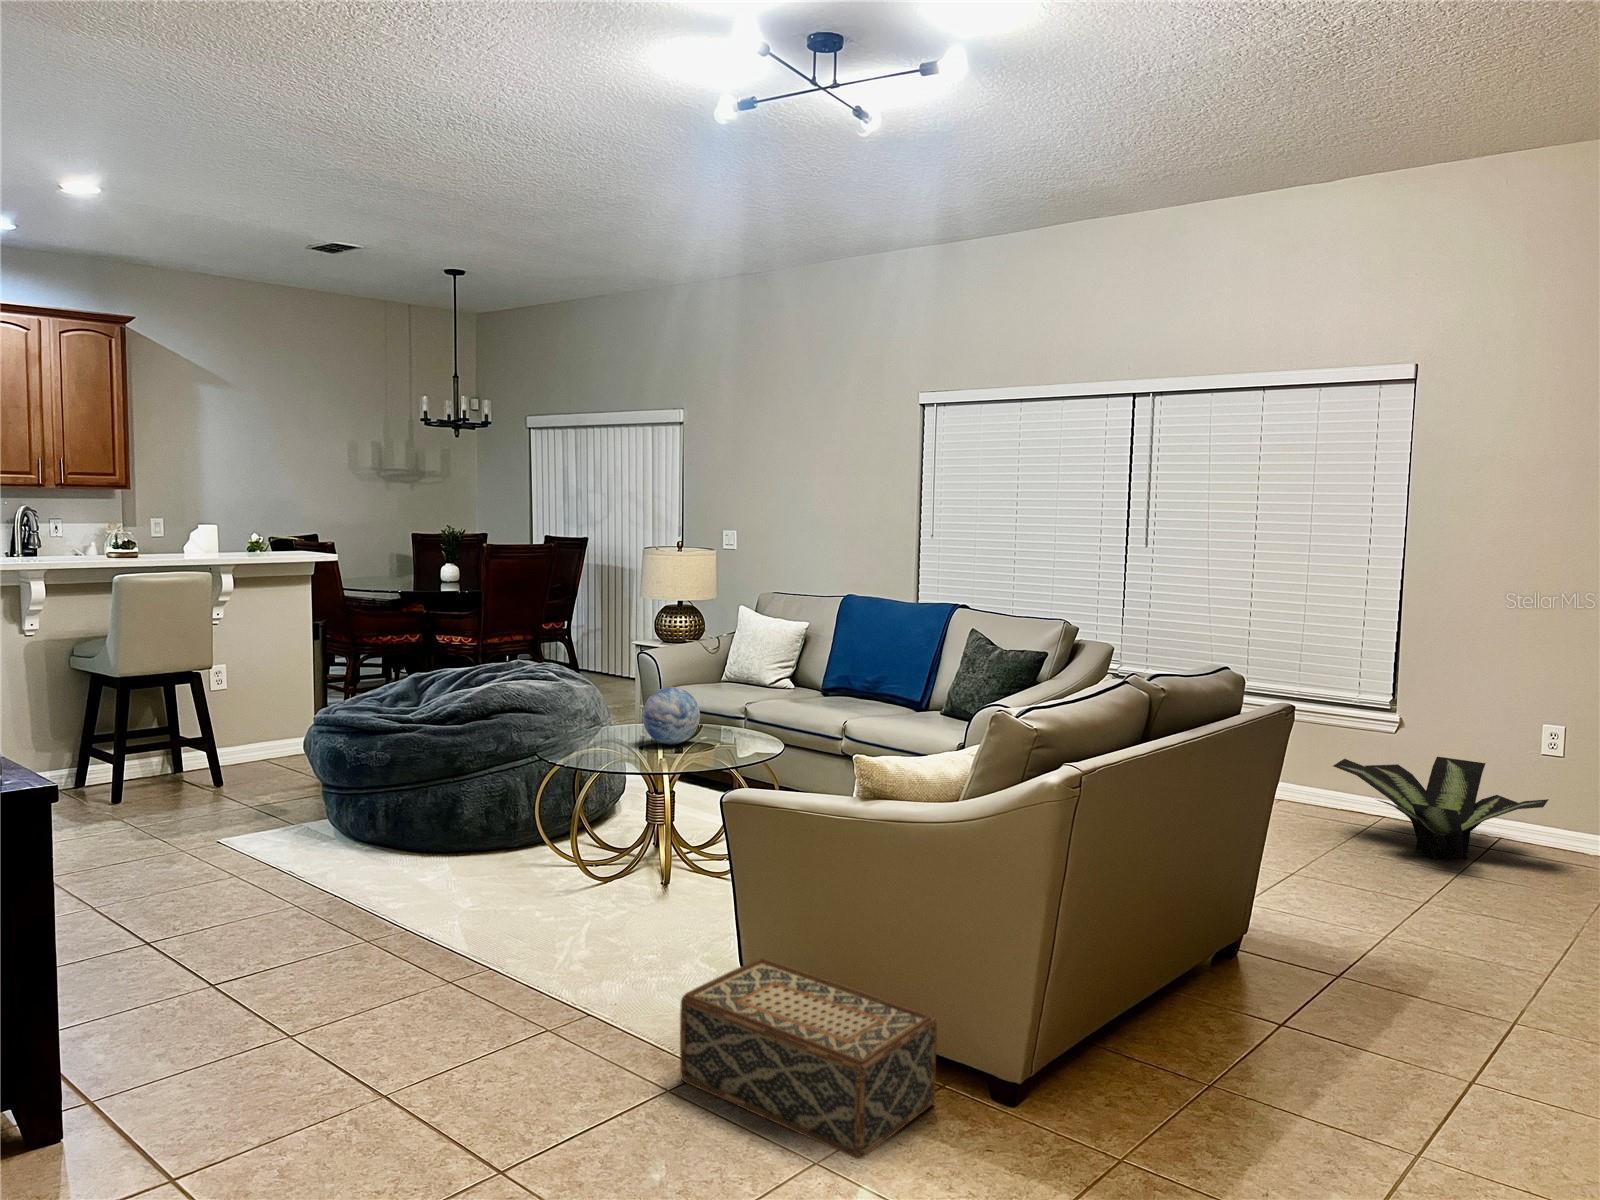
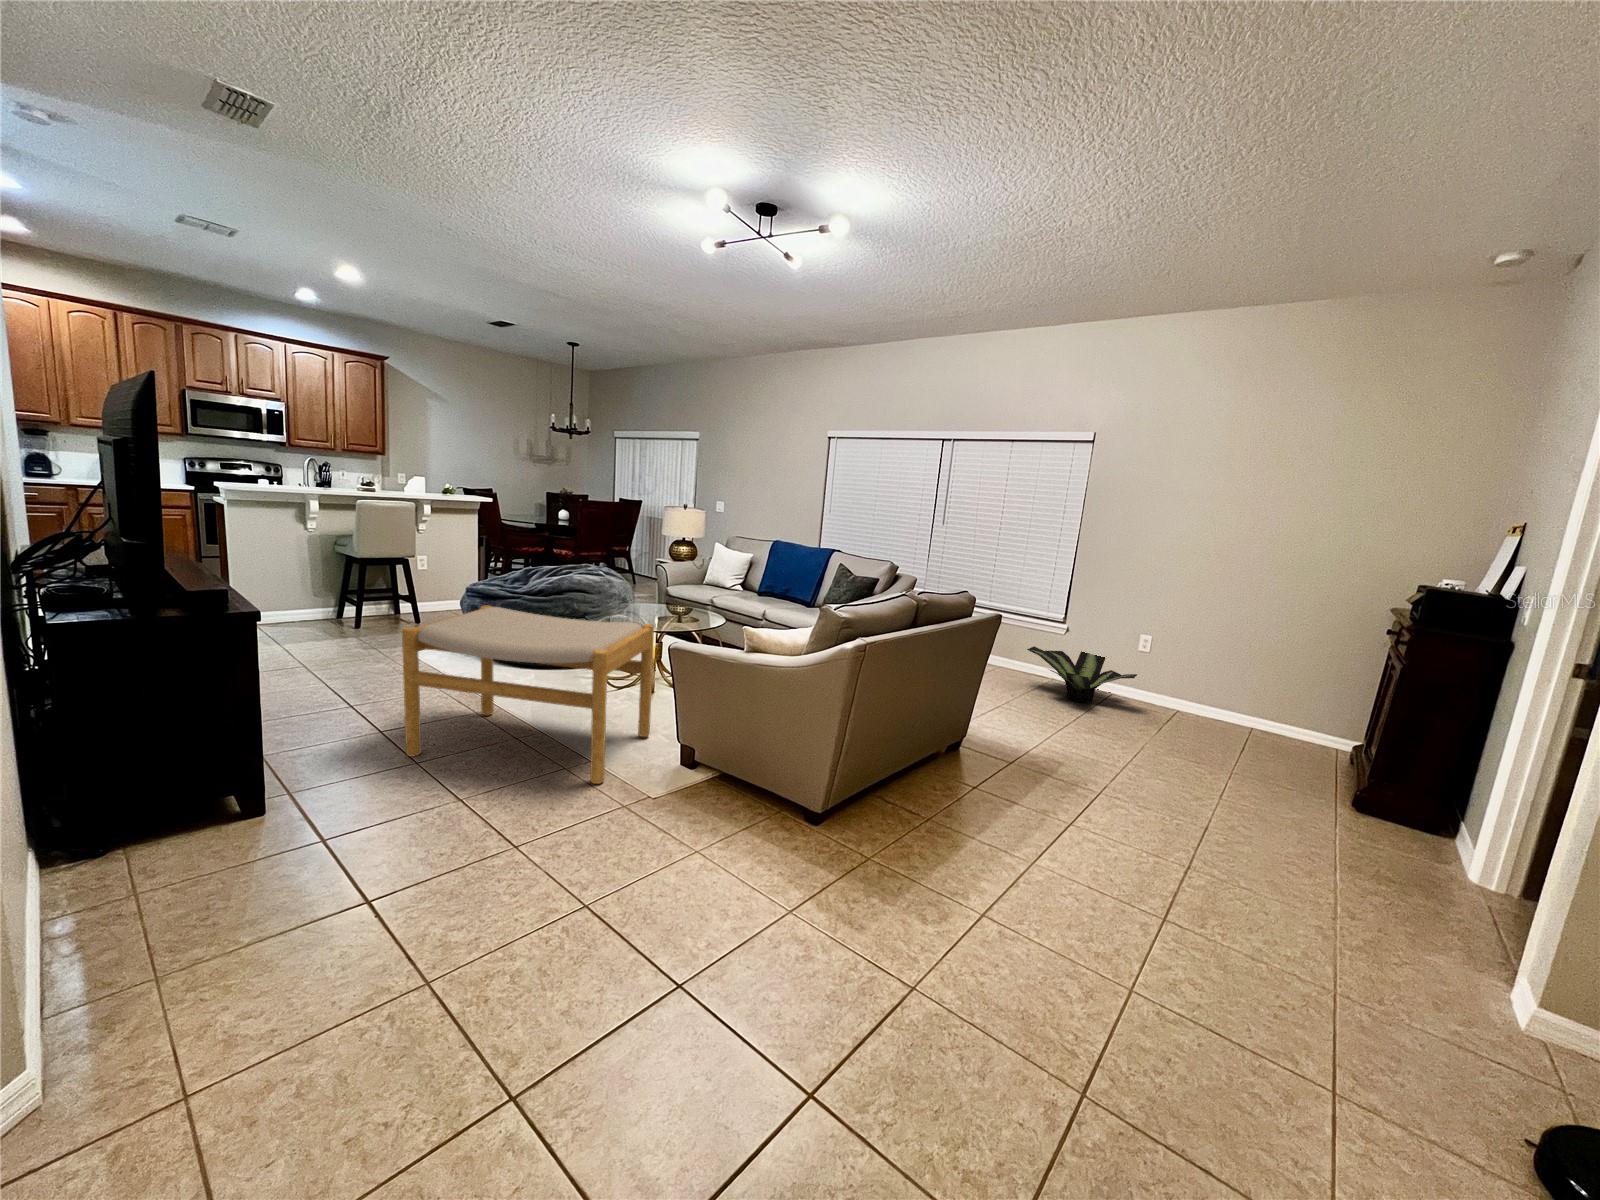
decorative orb: present [642,687,700,745] -> none [647,584,680,616]
footstool: none [263,746,680,1054] -> present [402,605,654,784]
woven basket: present [680,958,937,1159] -> none [633,736,776,851]

